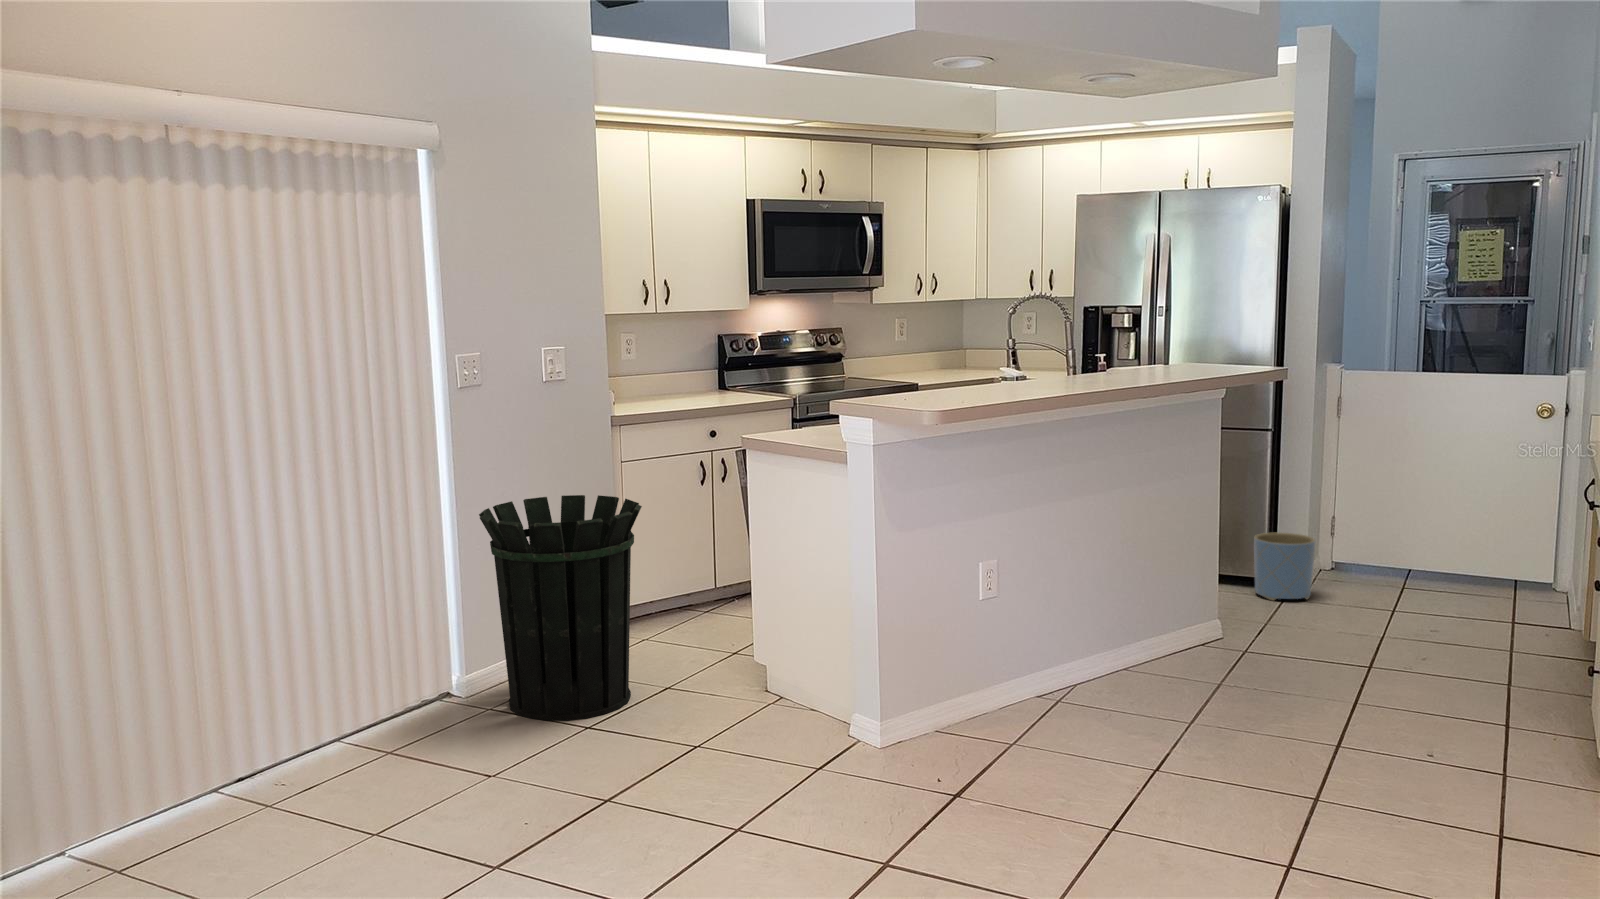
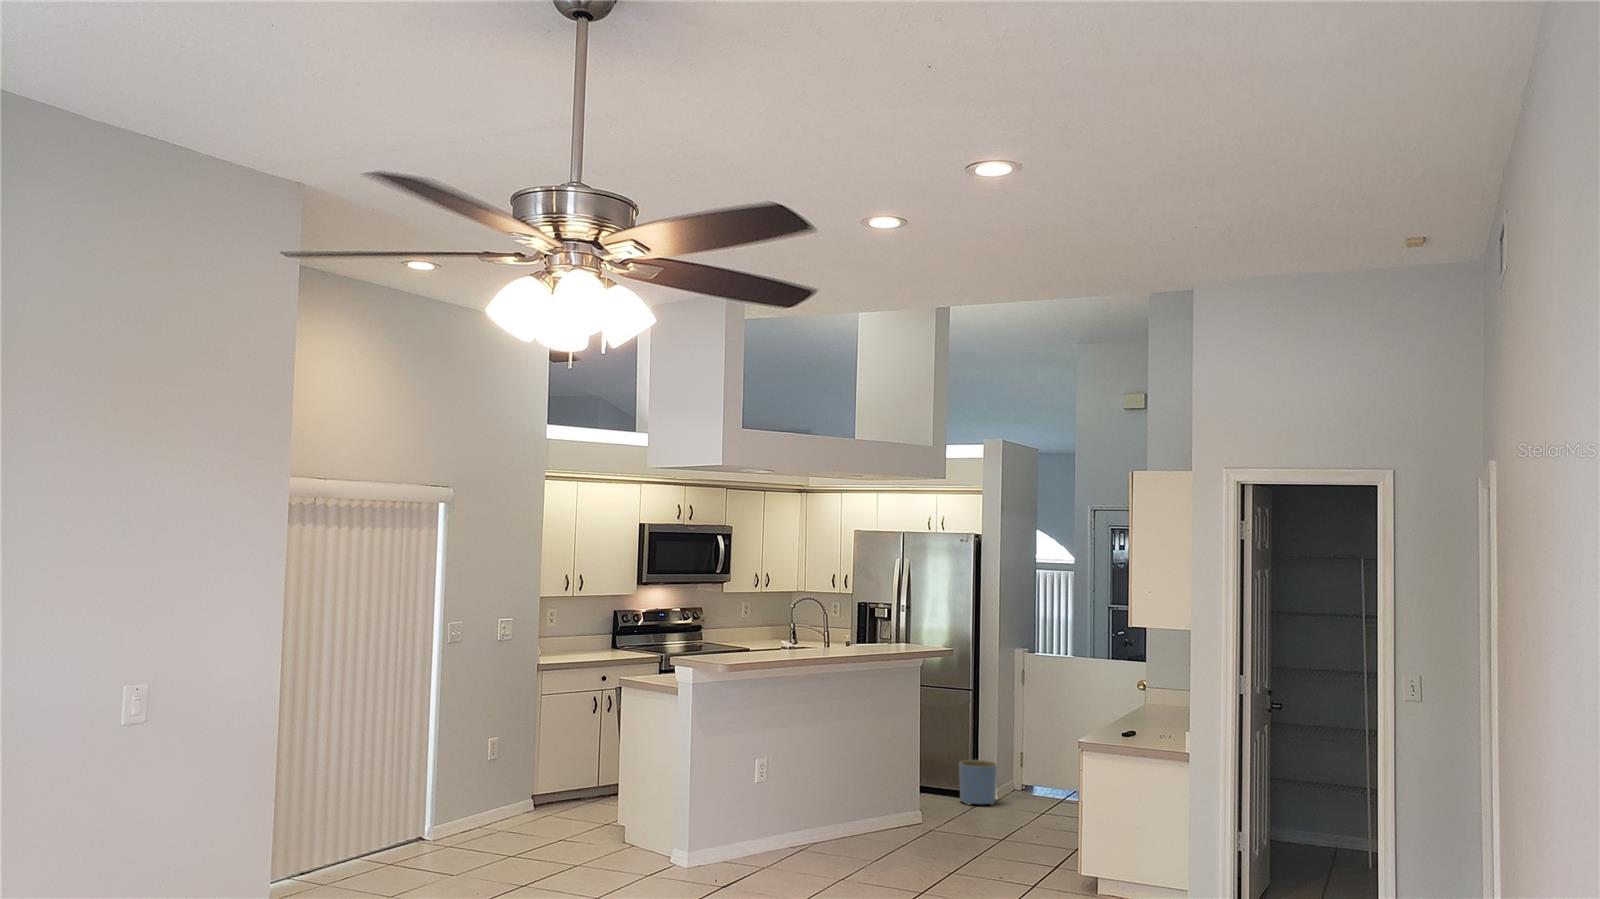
waste bin: present [479,495,642,721] -> none [454,713,554,853]

